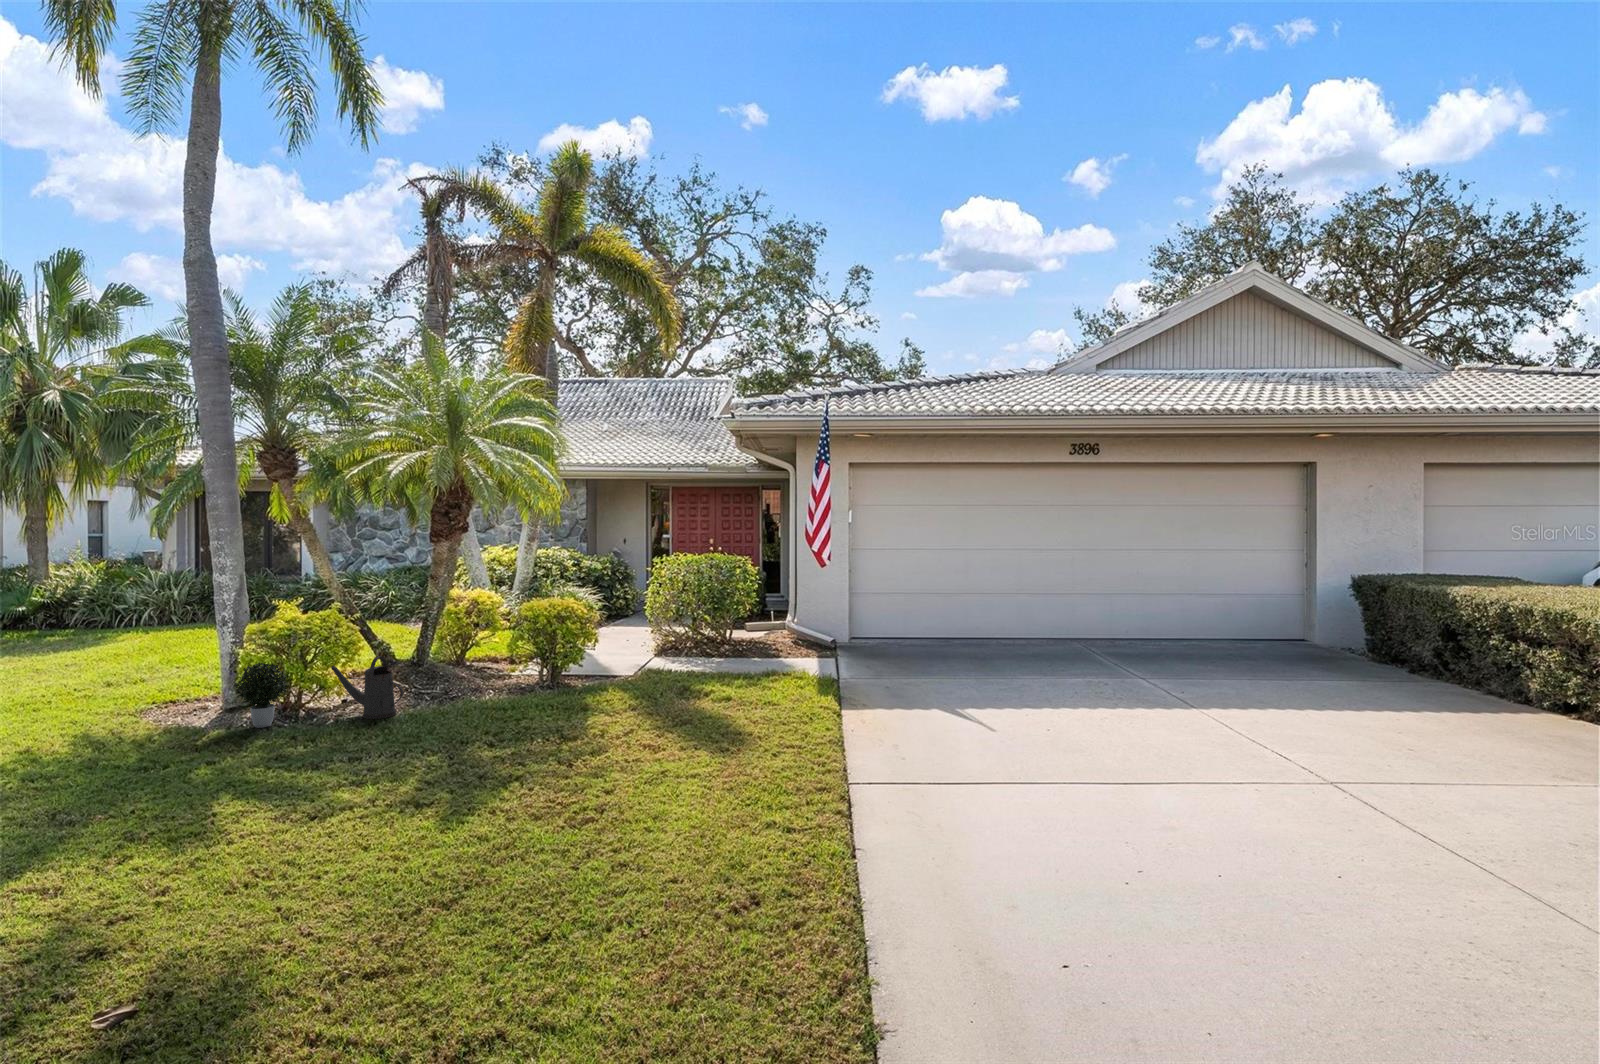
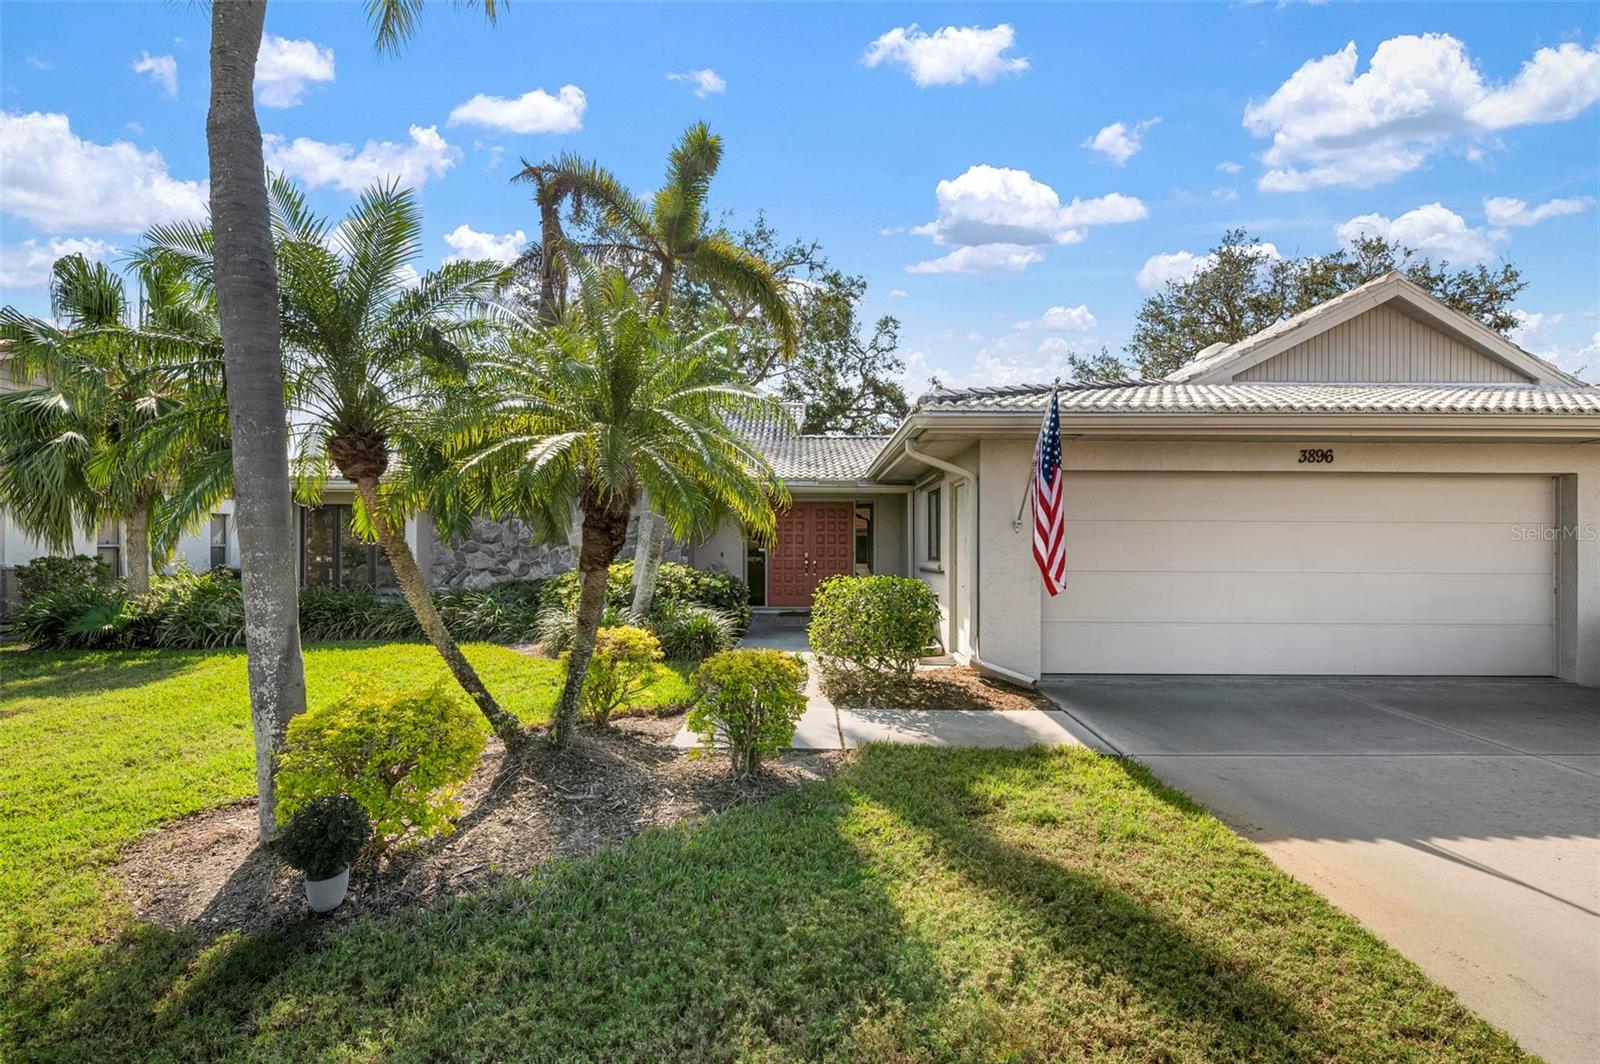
watering can: present [331,656,403,719] -> none [446,767,562,876]

